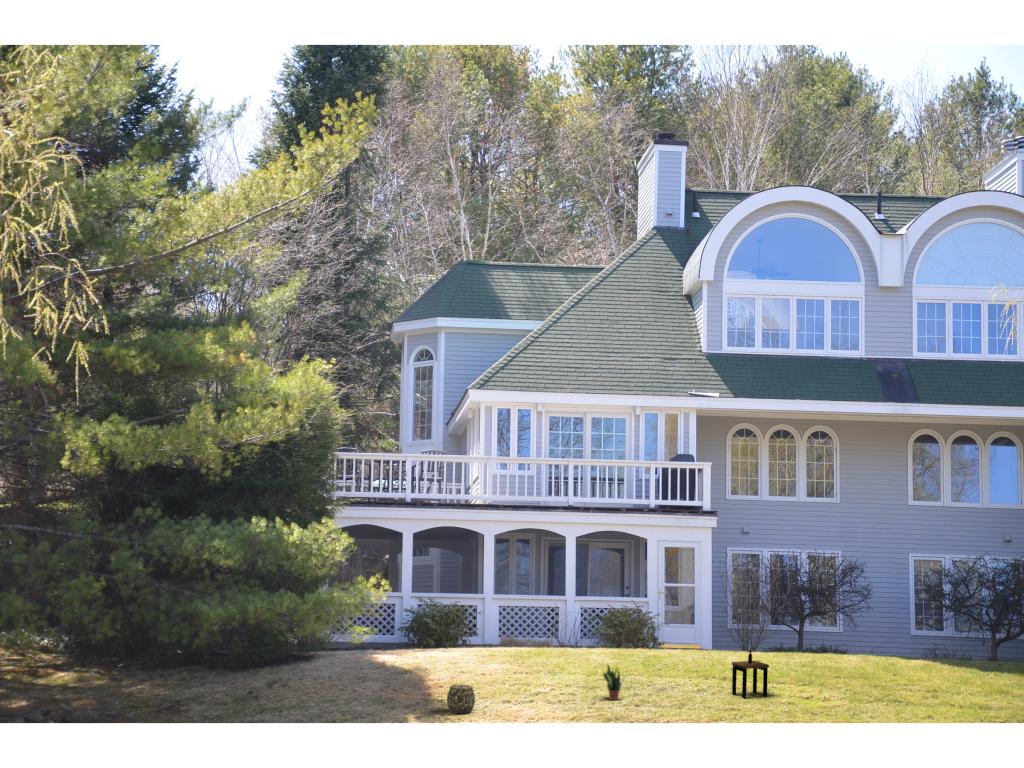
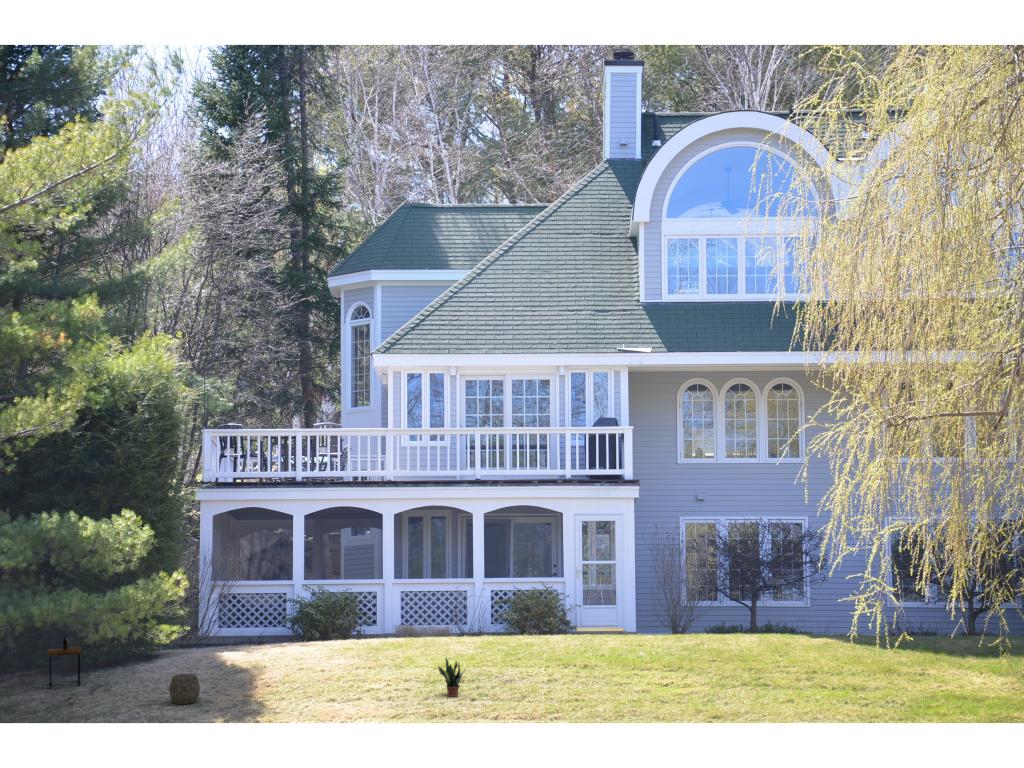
side table: present [731,650,769,699] -> present [48,636,81,688]
woven basket: present [447,685,475,713] -> present [169,674,200,704]

